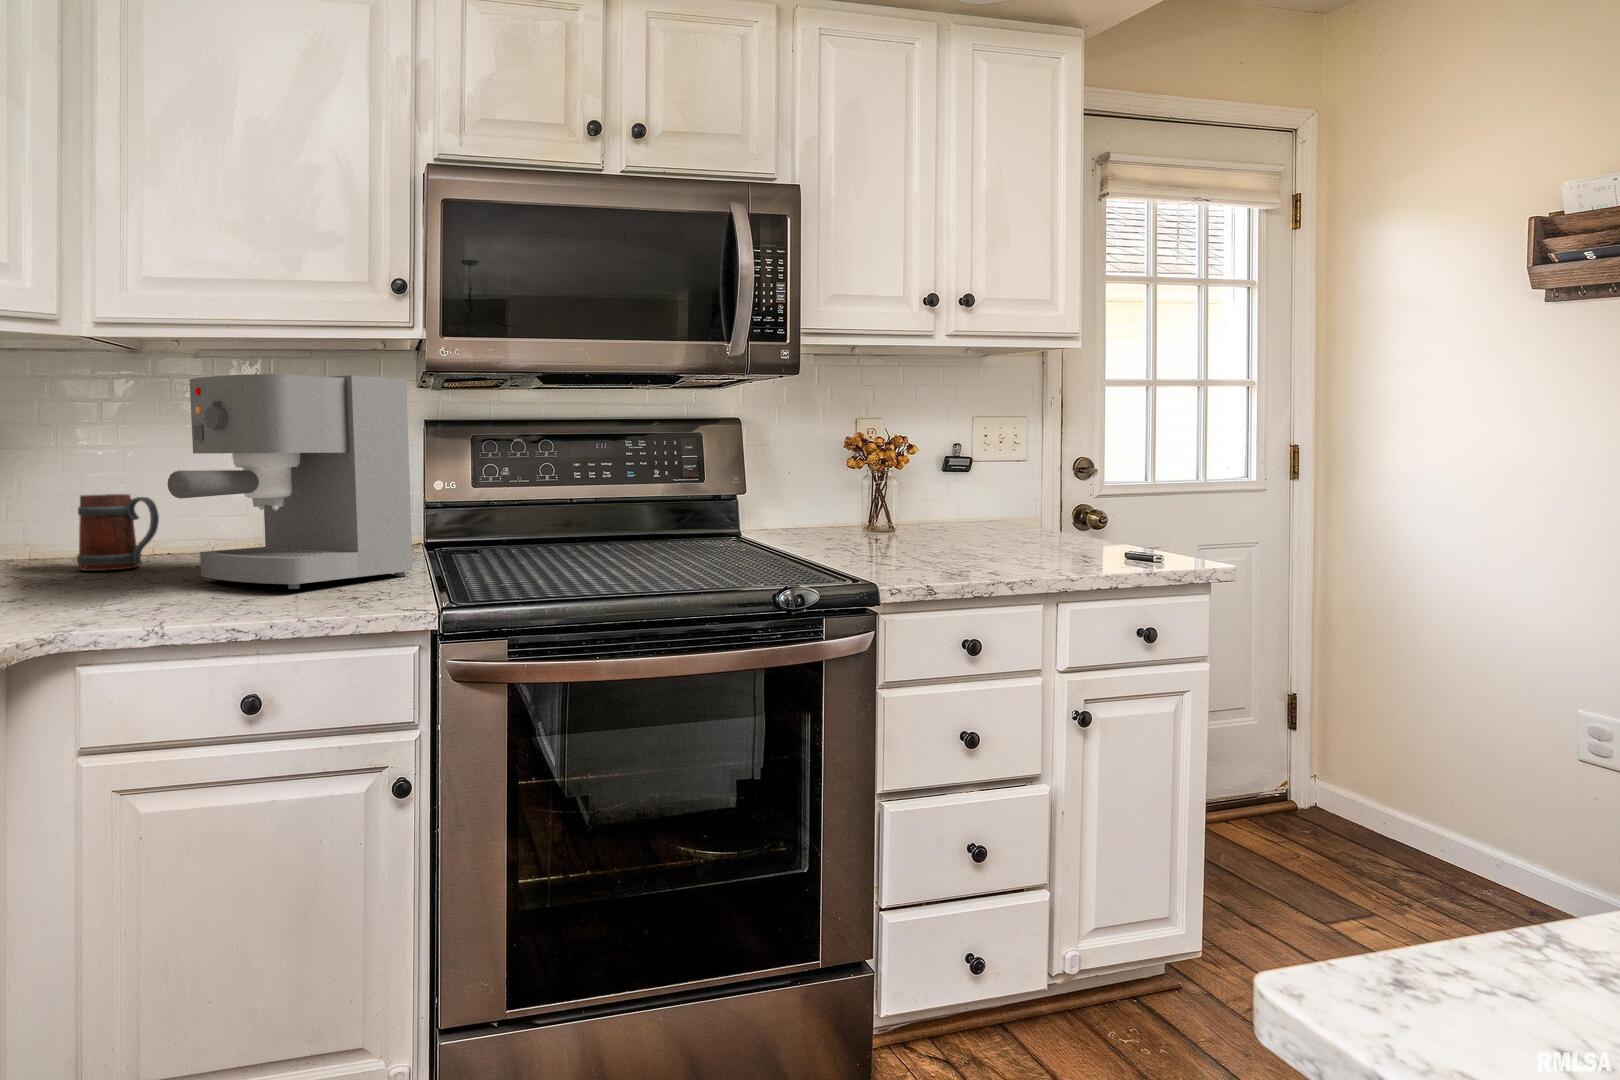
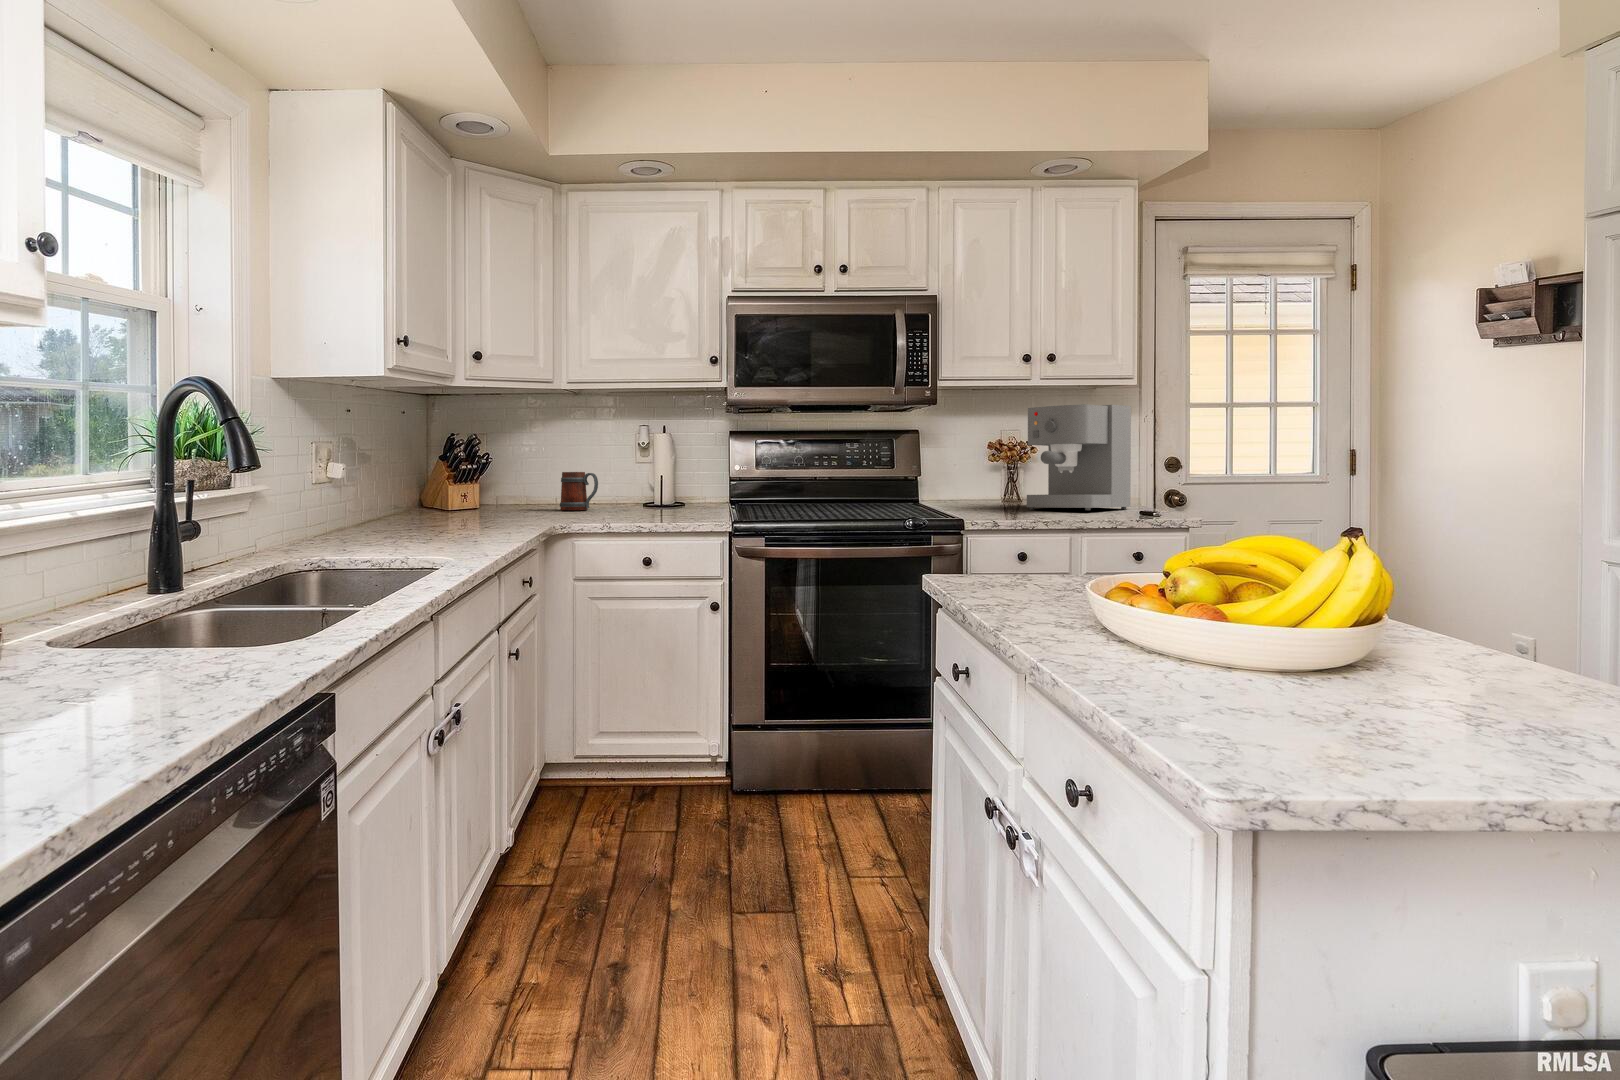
coffee maker: present [167,374,413,589] -> present [1027,404,1131,510]

